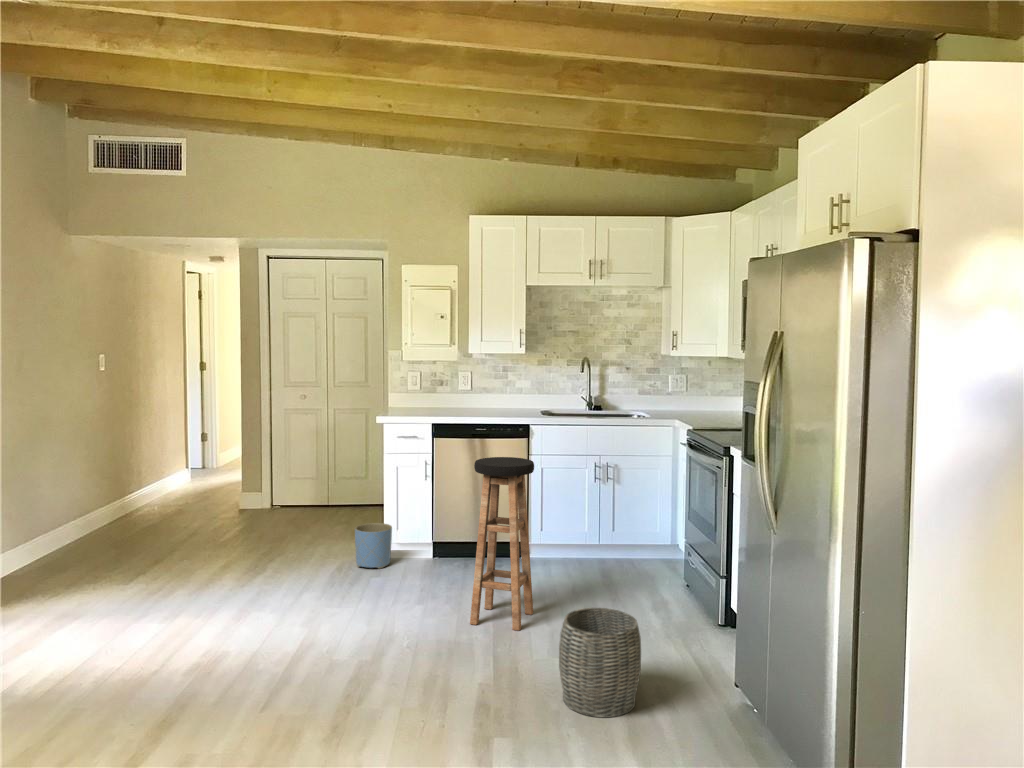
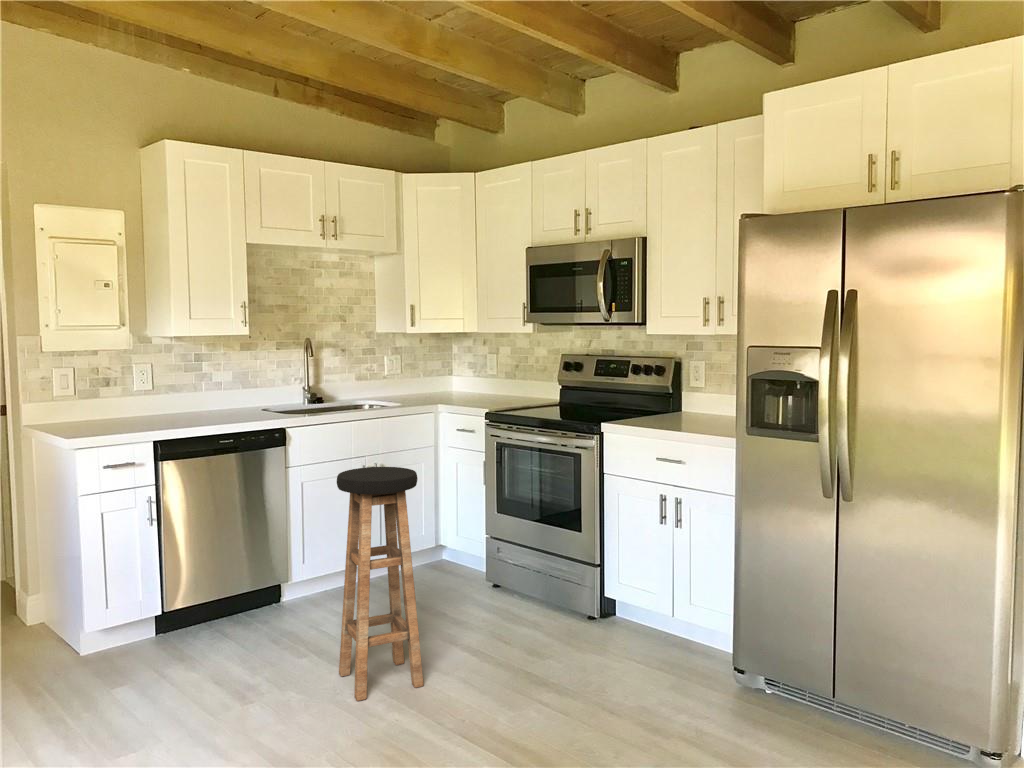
planter: present [355,523,392,569] -> none [41,606,108,686]
woven basket: present [559,608,641,717] -> none [574,617,669,745]

